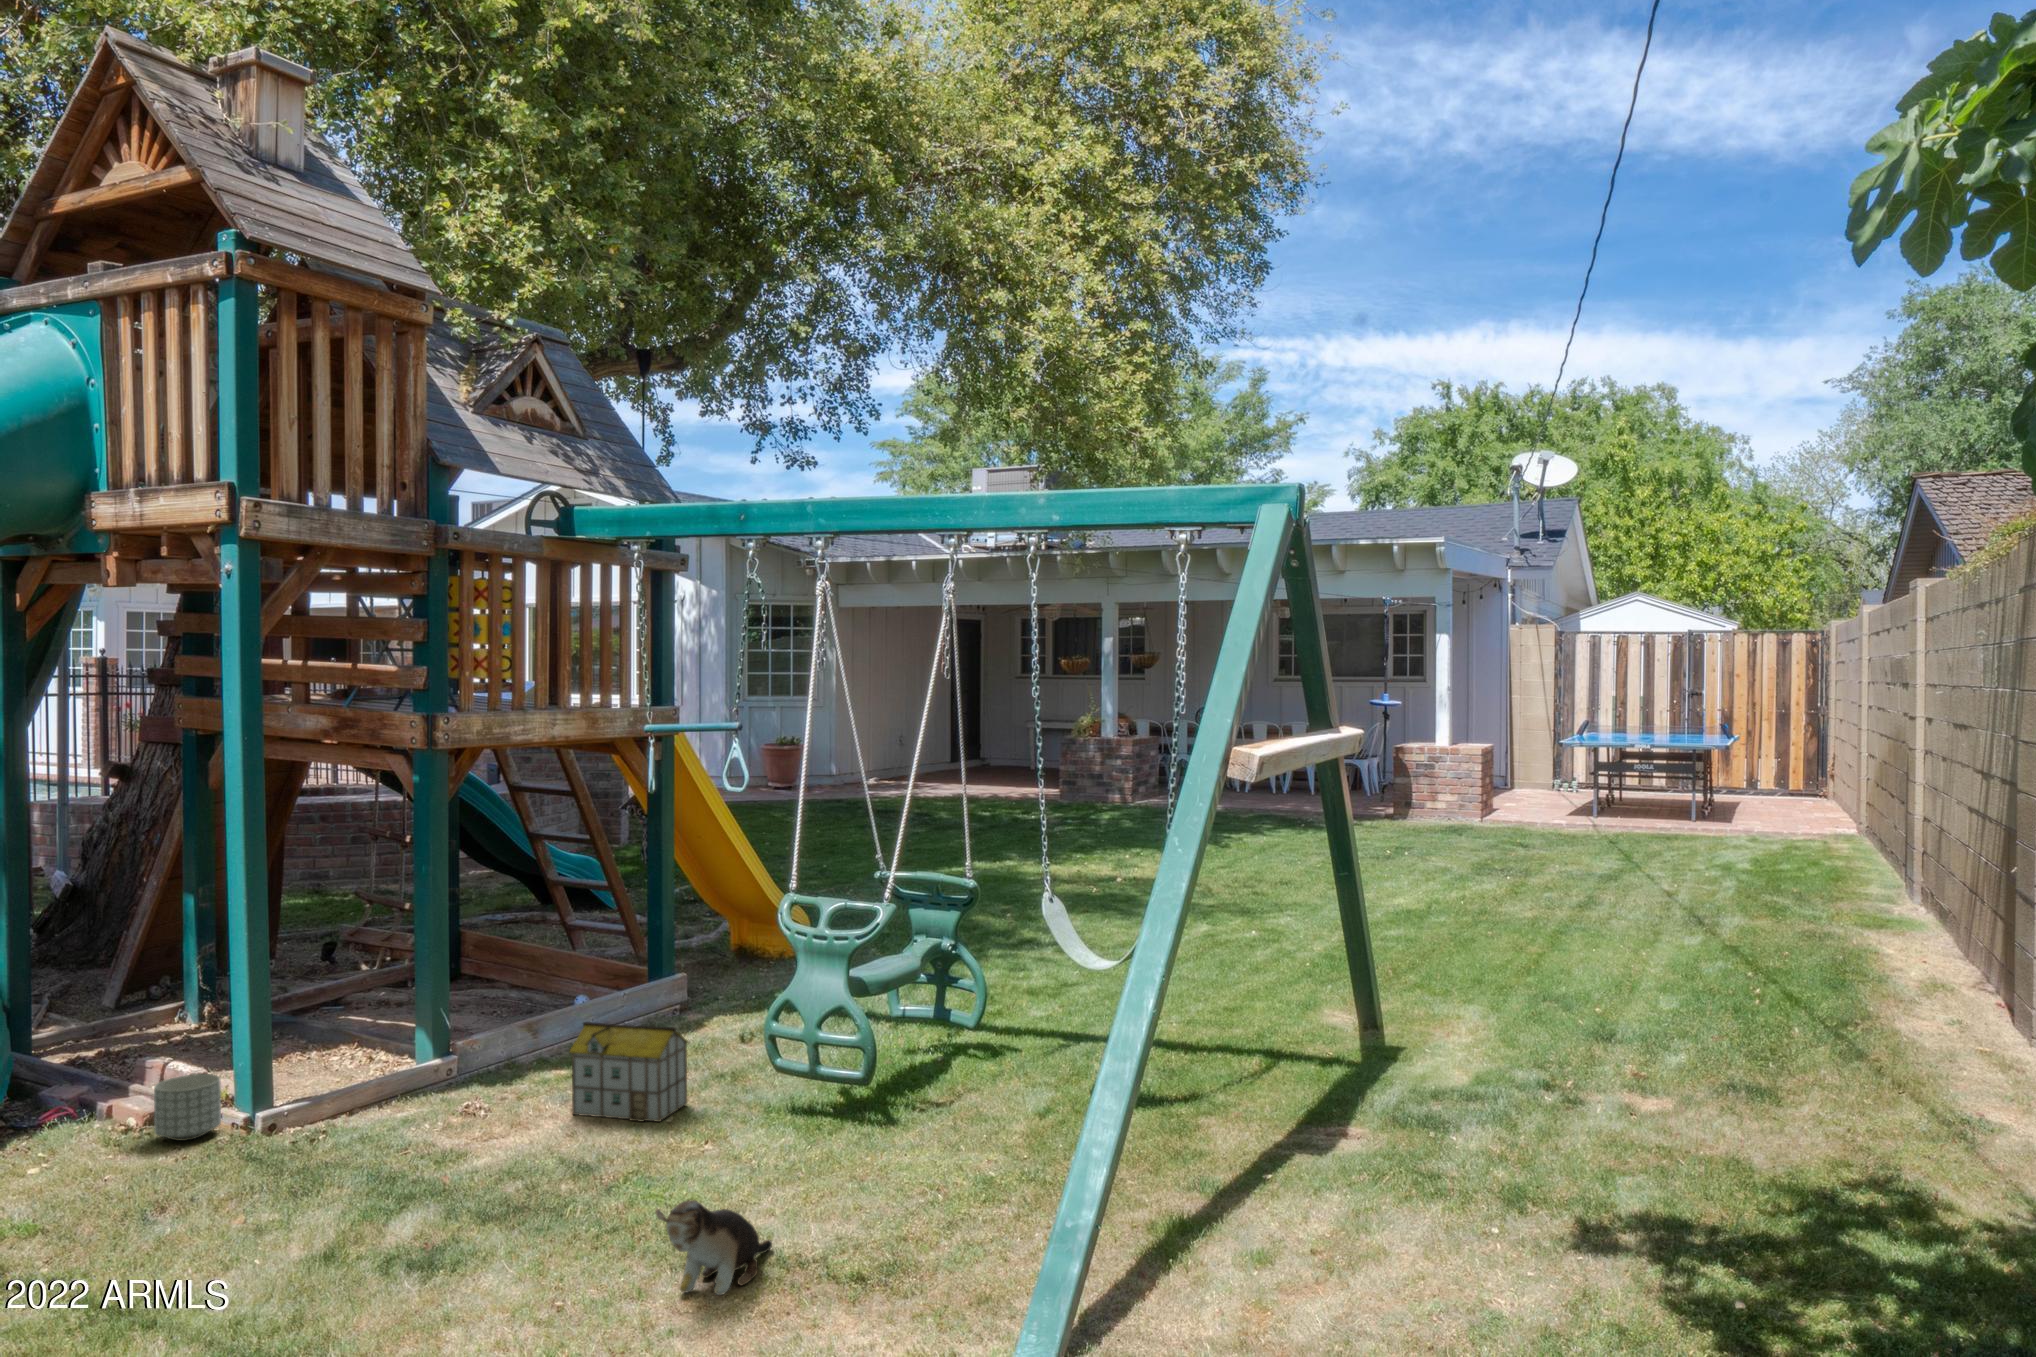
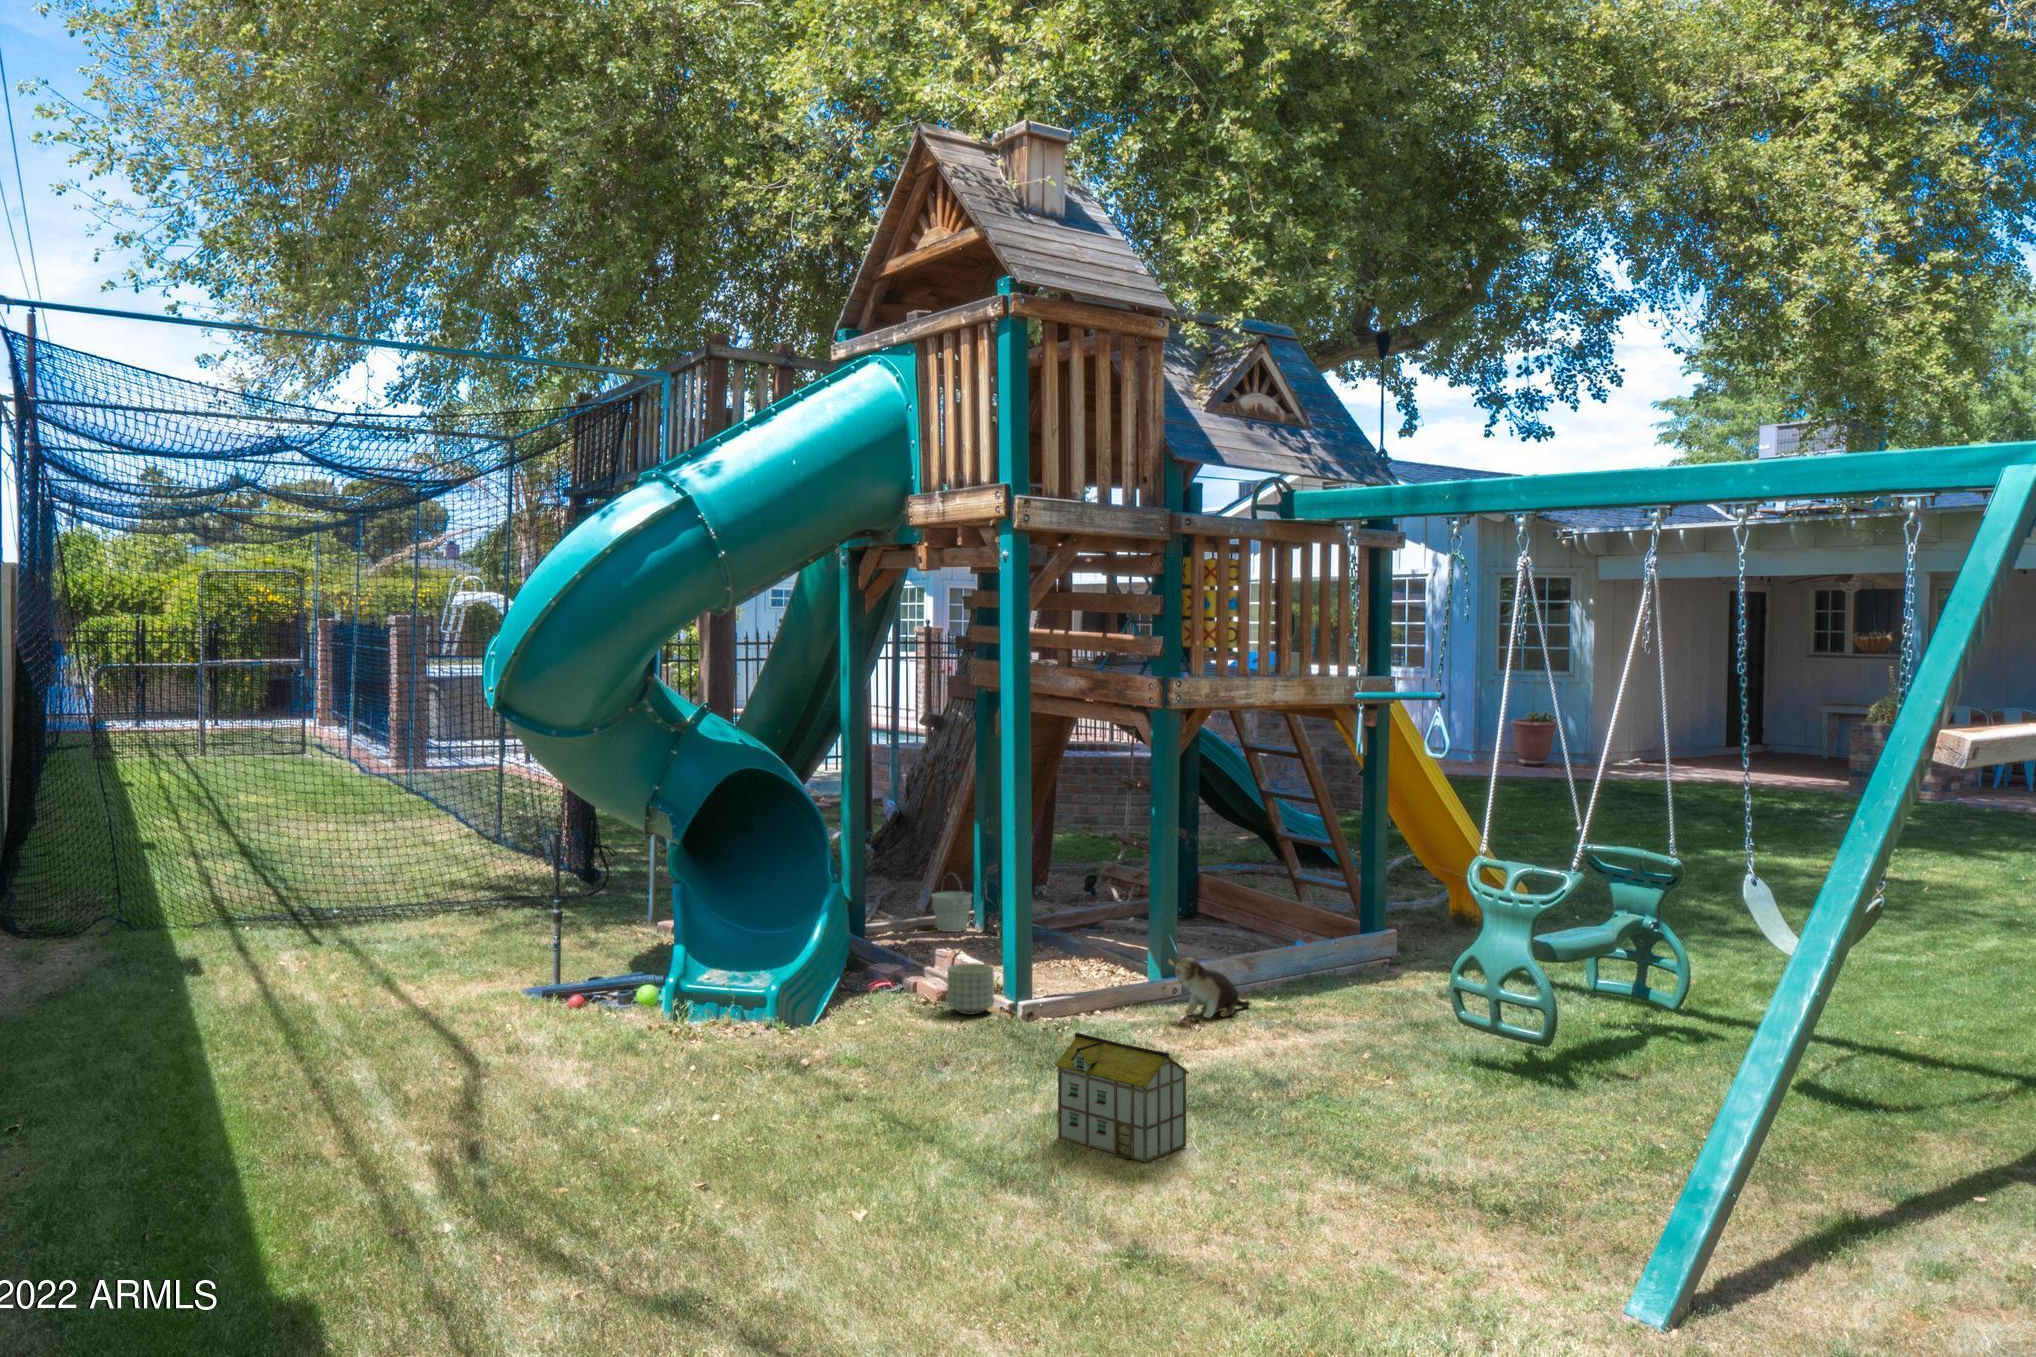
bucket: none [129,951,189,1025] -> present [931,890,972,932]
toy house: present [570,1022,688,1122] -> present [1055,1033,1189,1163]
plush toy: present [656,1200,772,1295] -> present [1168,957,1250,1018]

